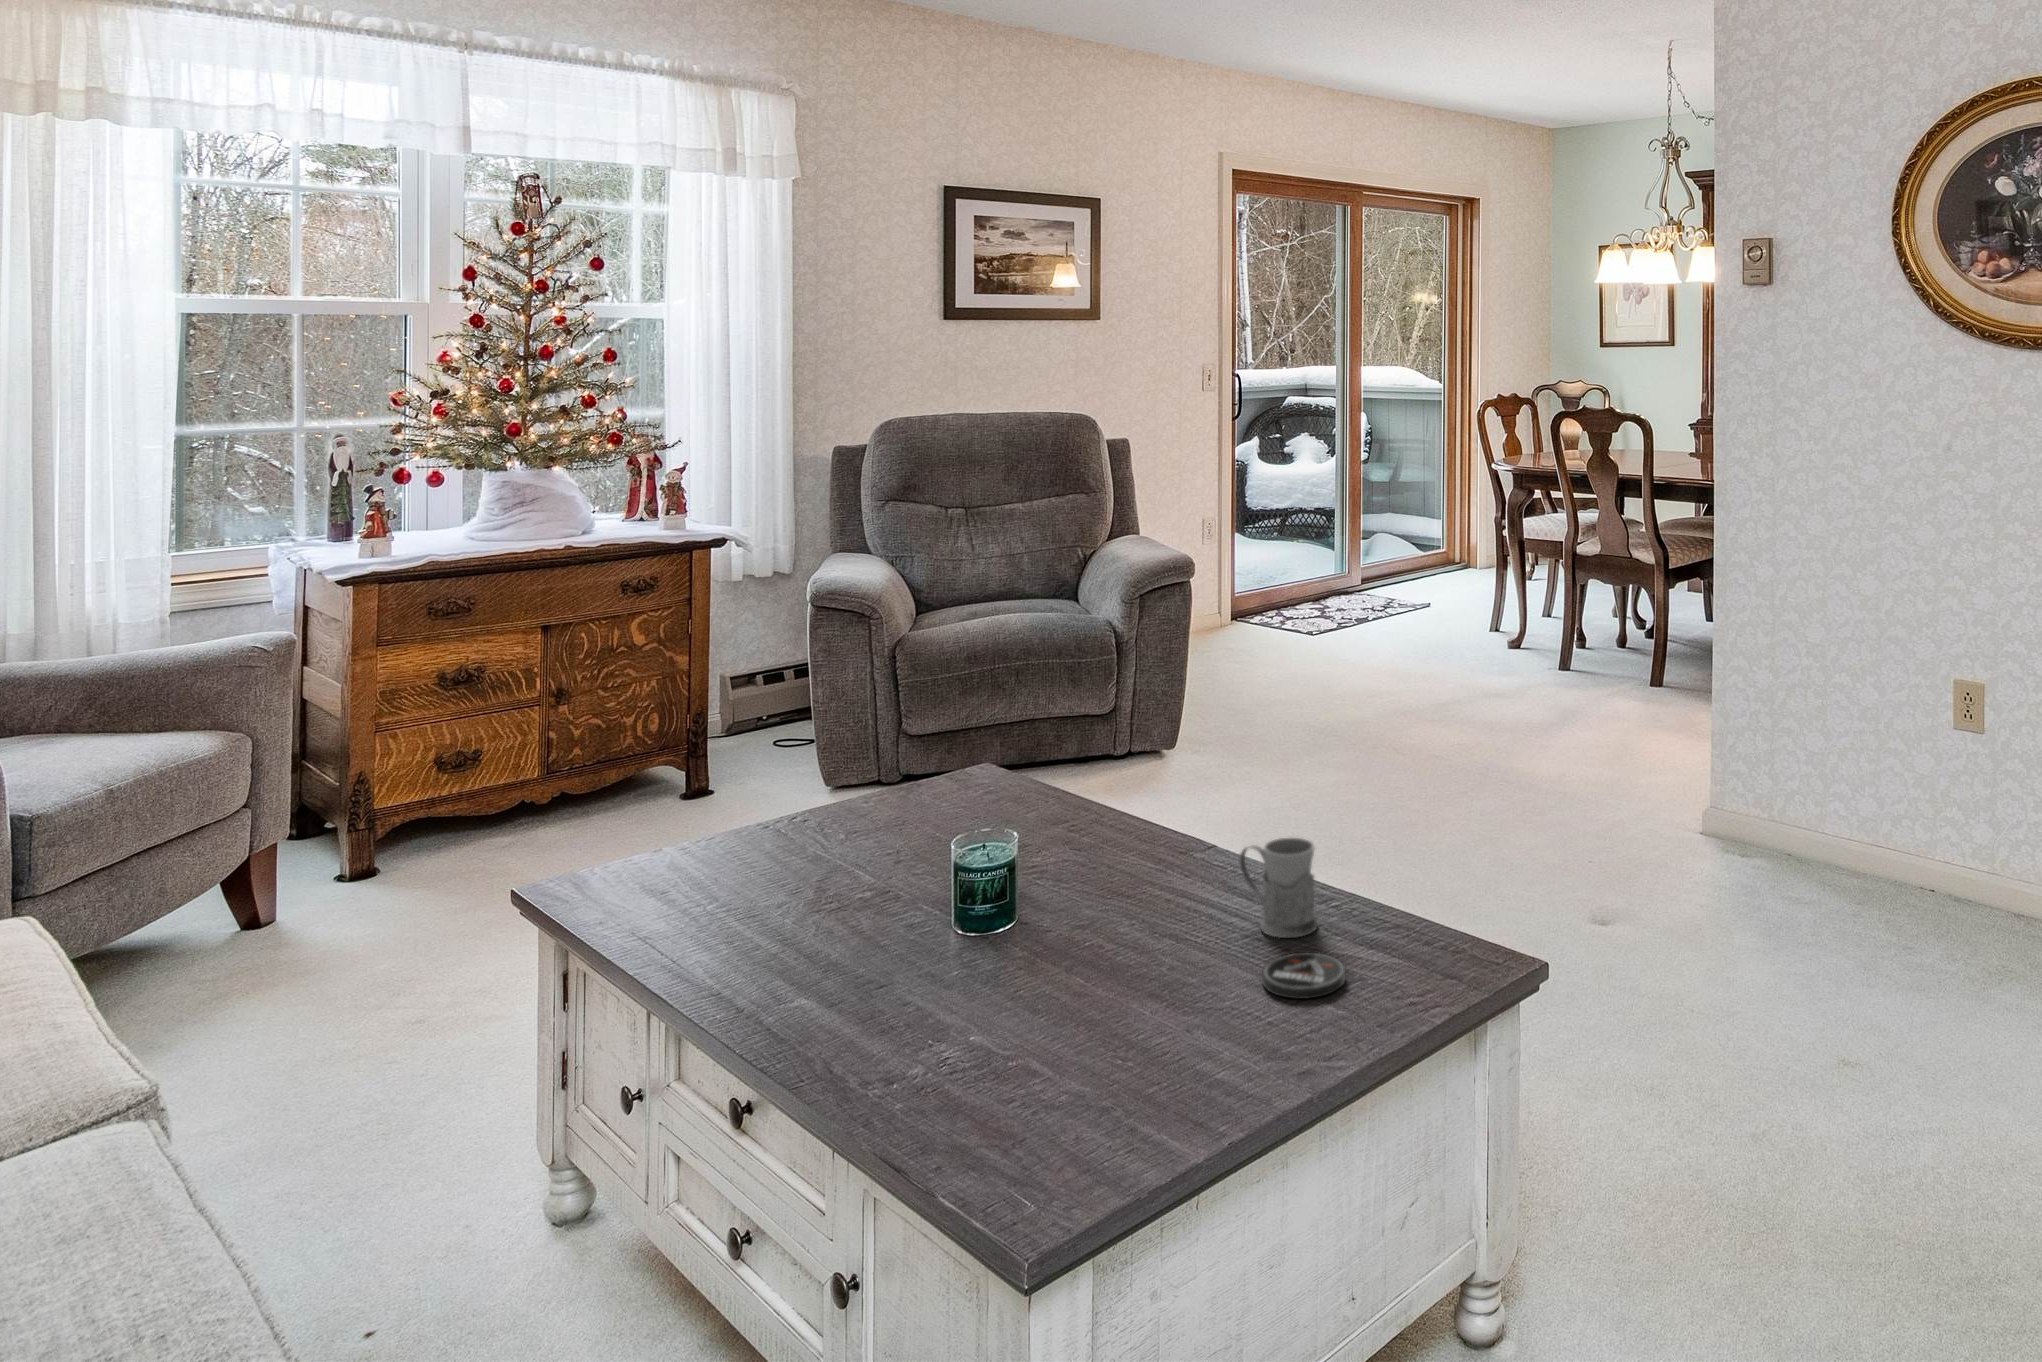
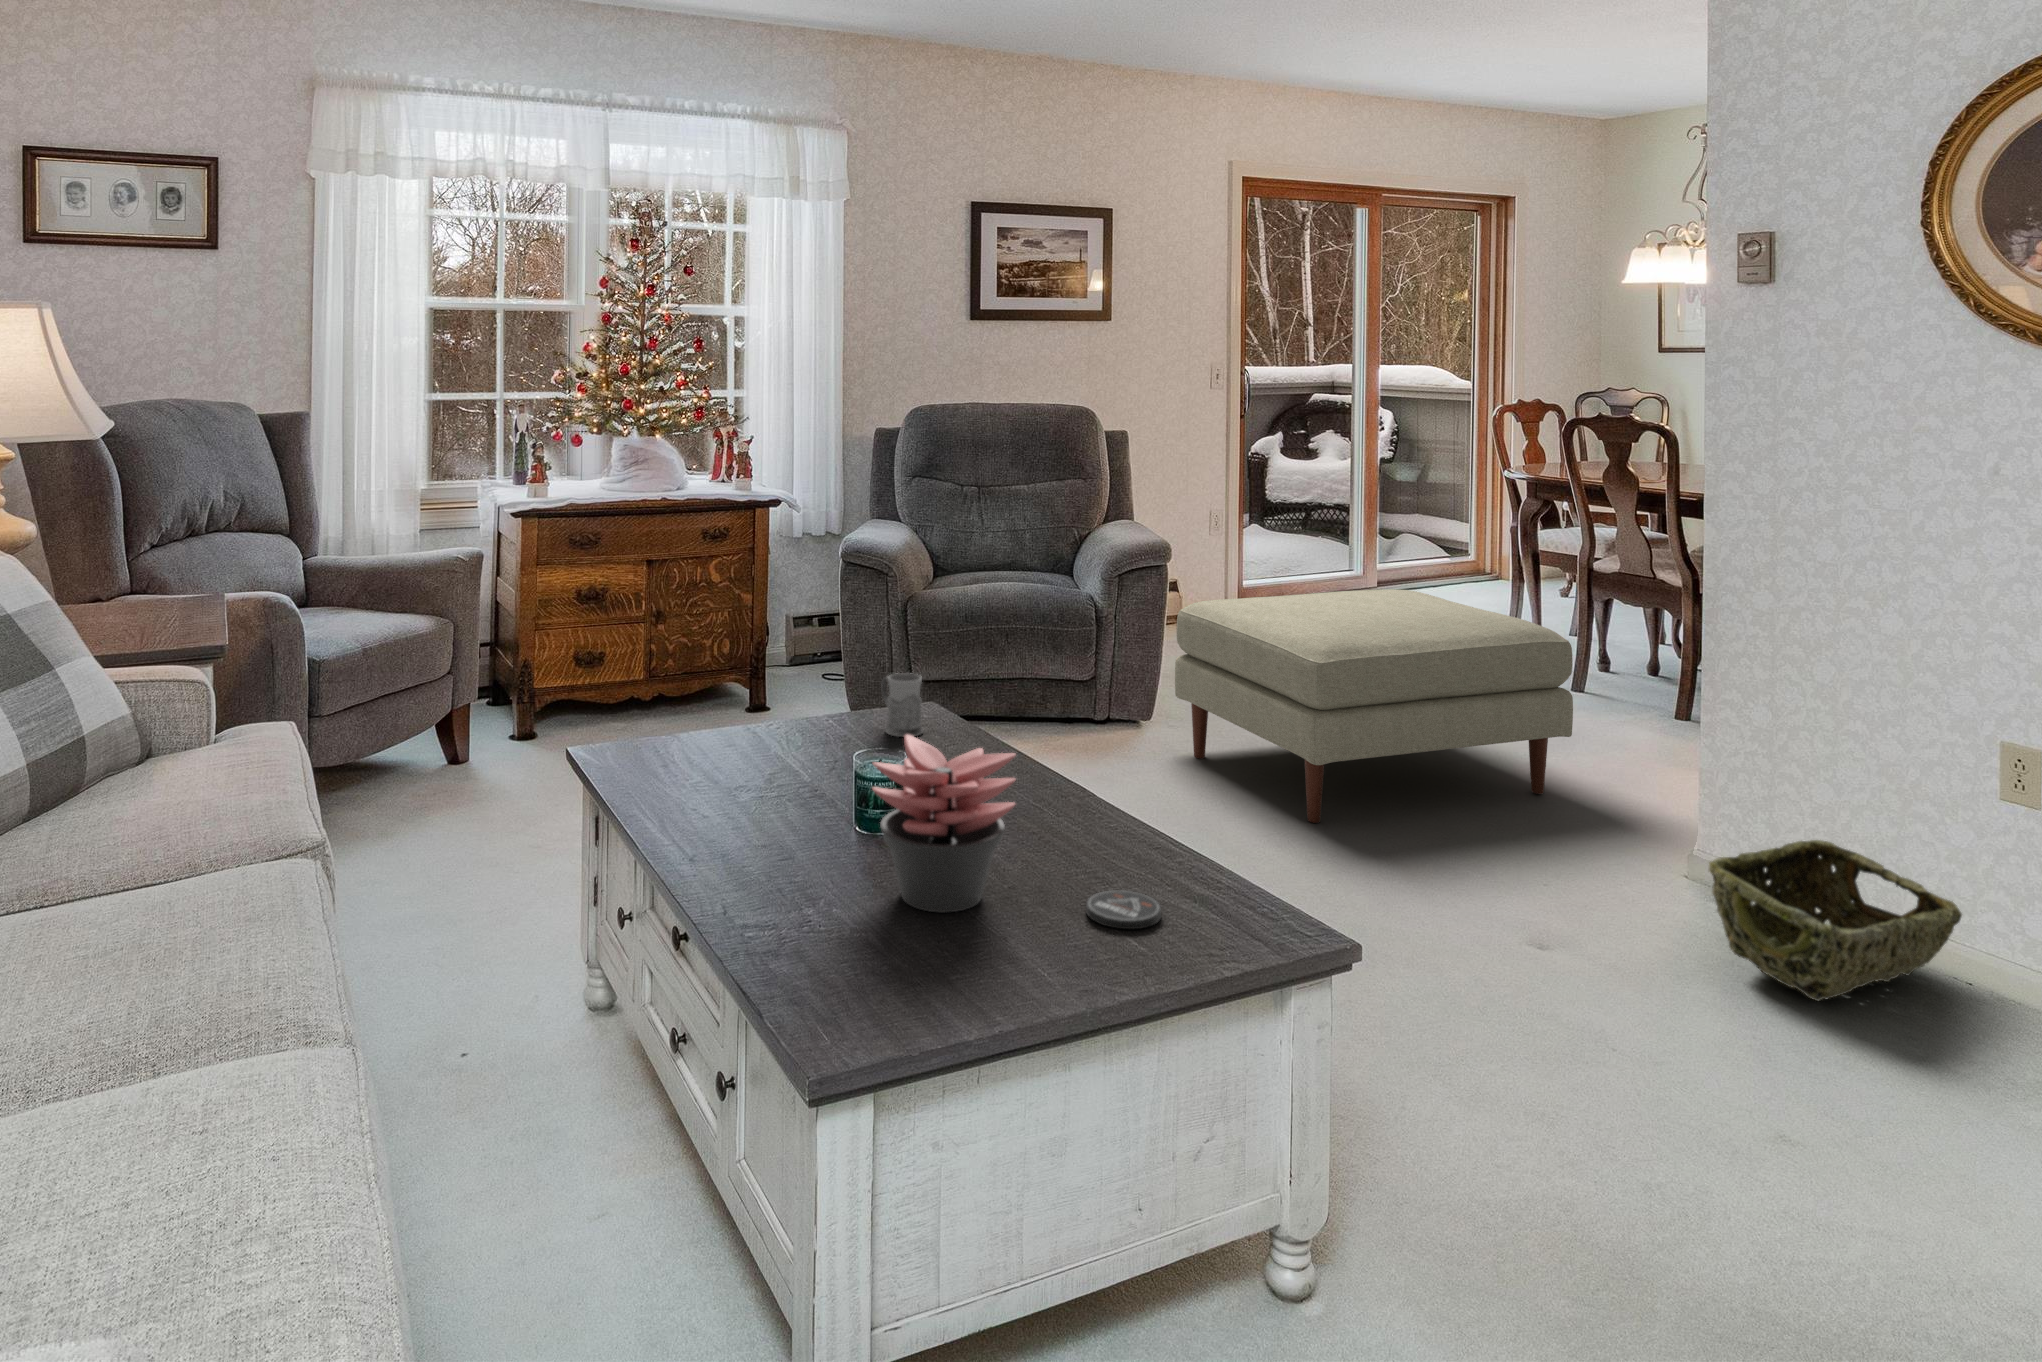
ottoman: none [1206,589,1588,836] -> present [1175,589,1573,823]
woven basket: none [1744,786,1932,934] -> present [1709,840,1962,1001]
succulent plant: none [1005,813,1178,1021] -> present [872,735,1016,913]
mug: present [1239,837,1317,938] -> present [881,673,923,737]

